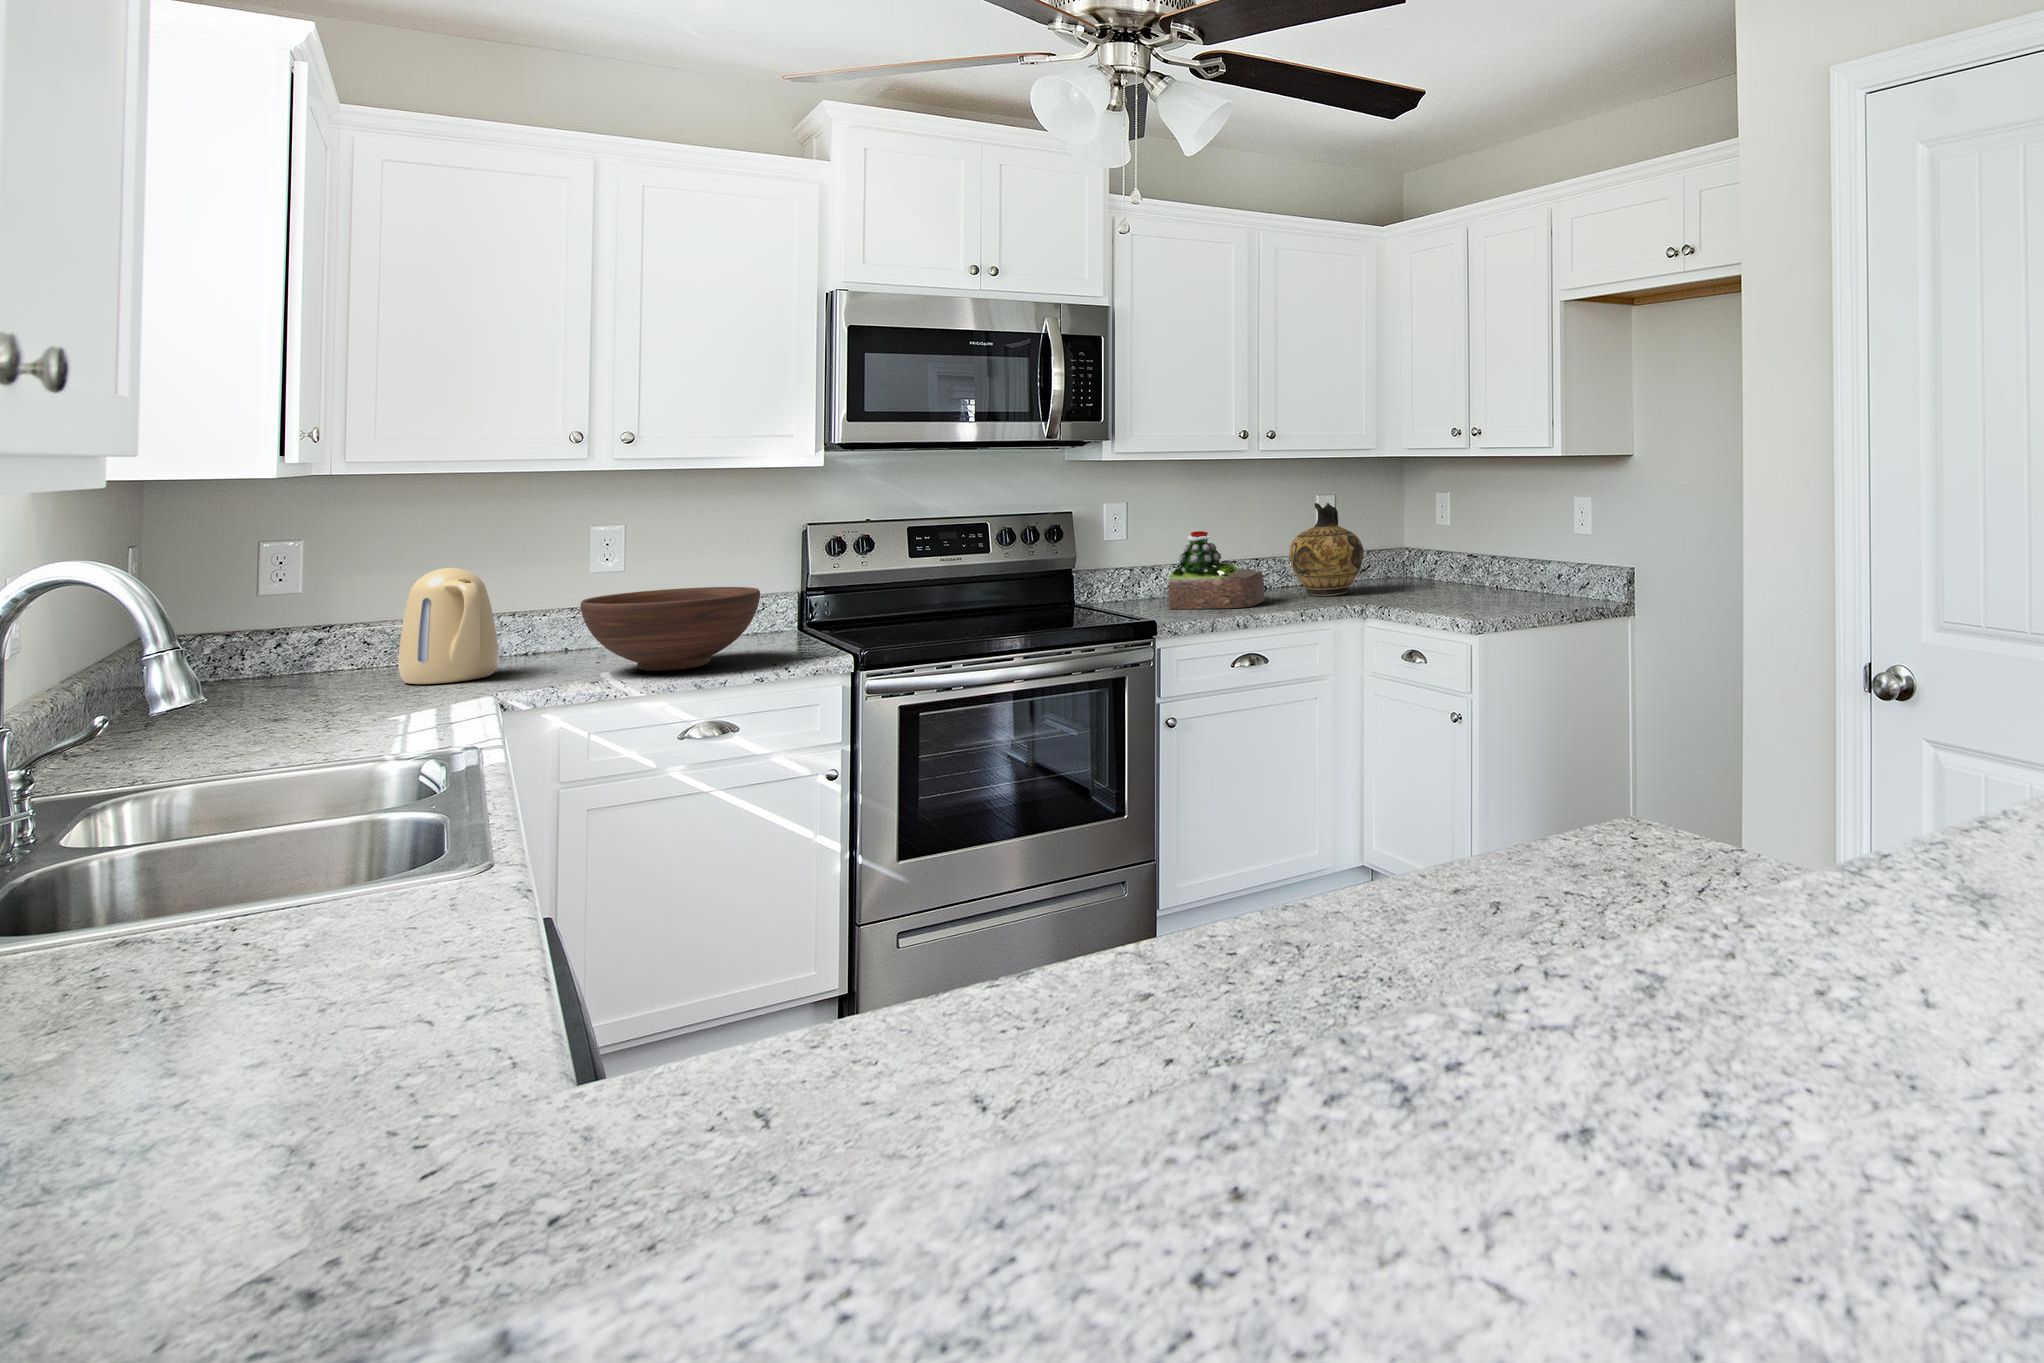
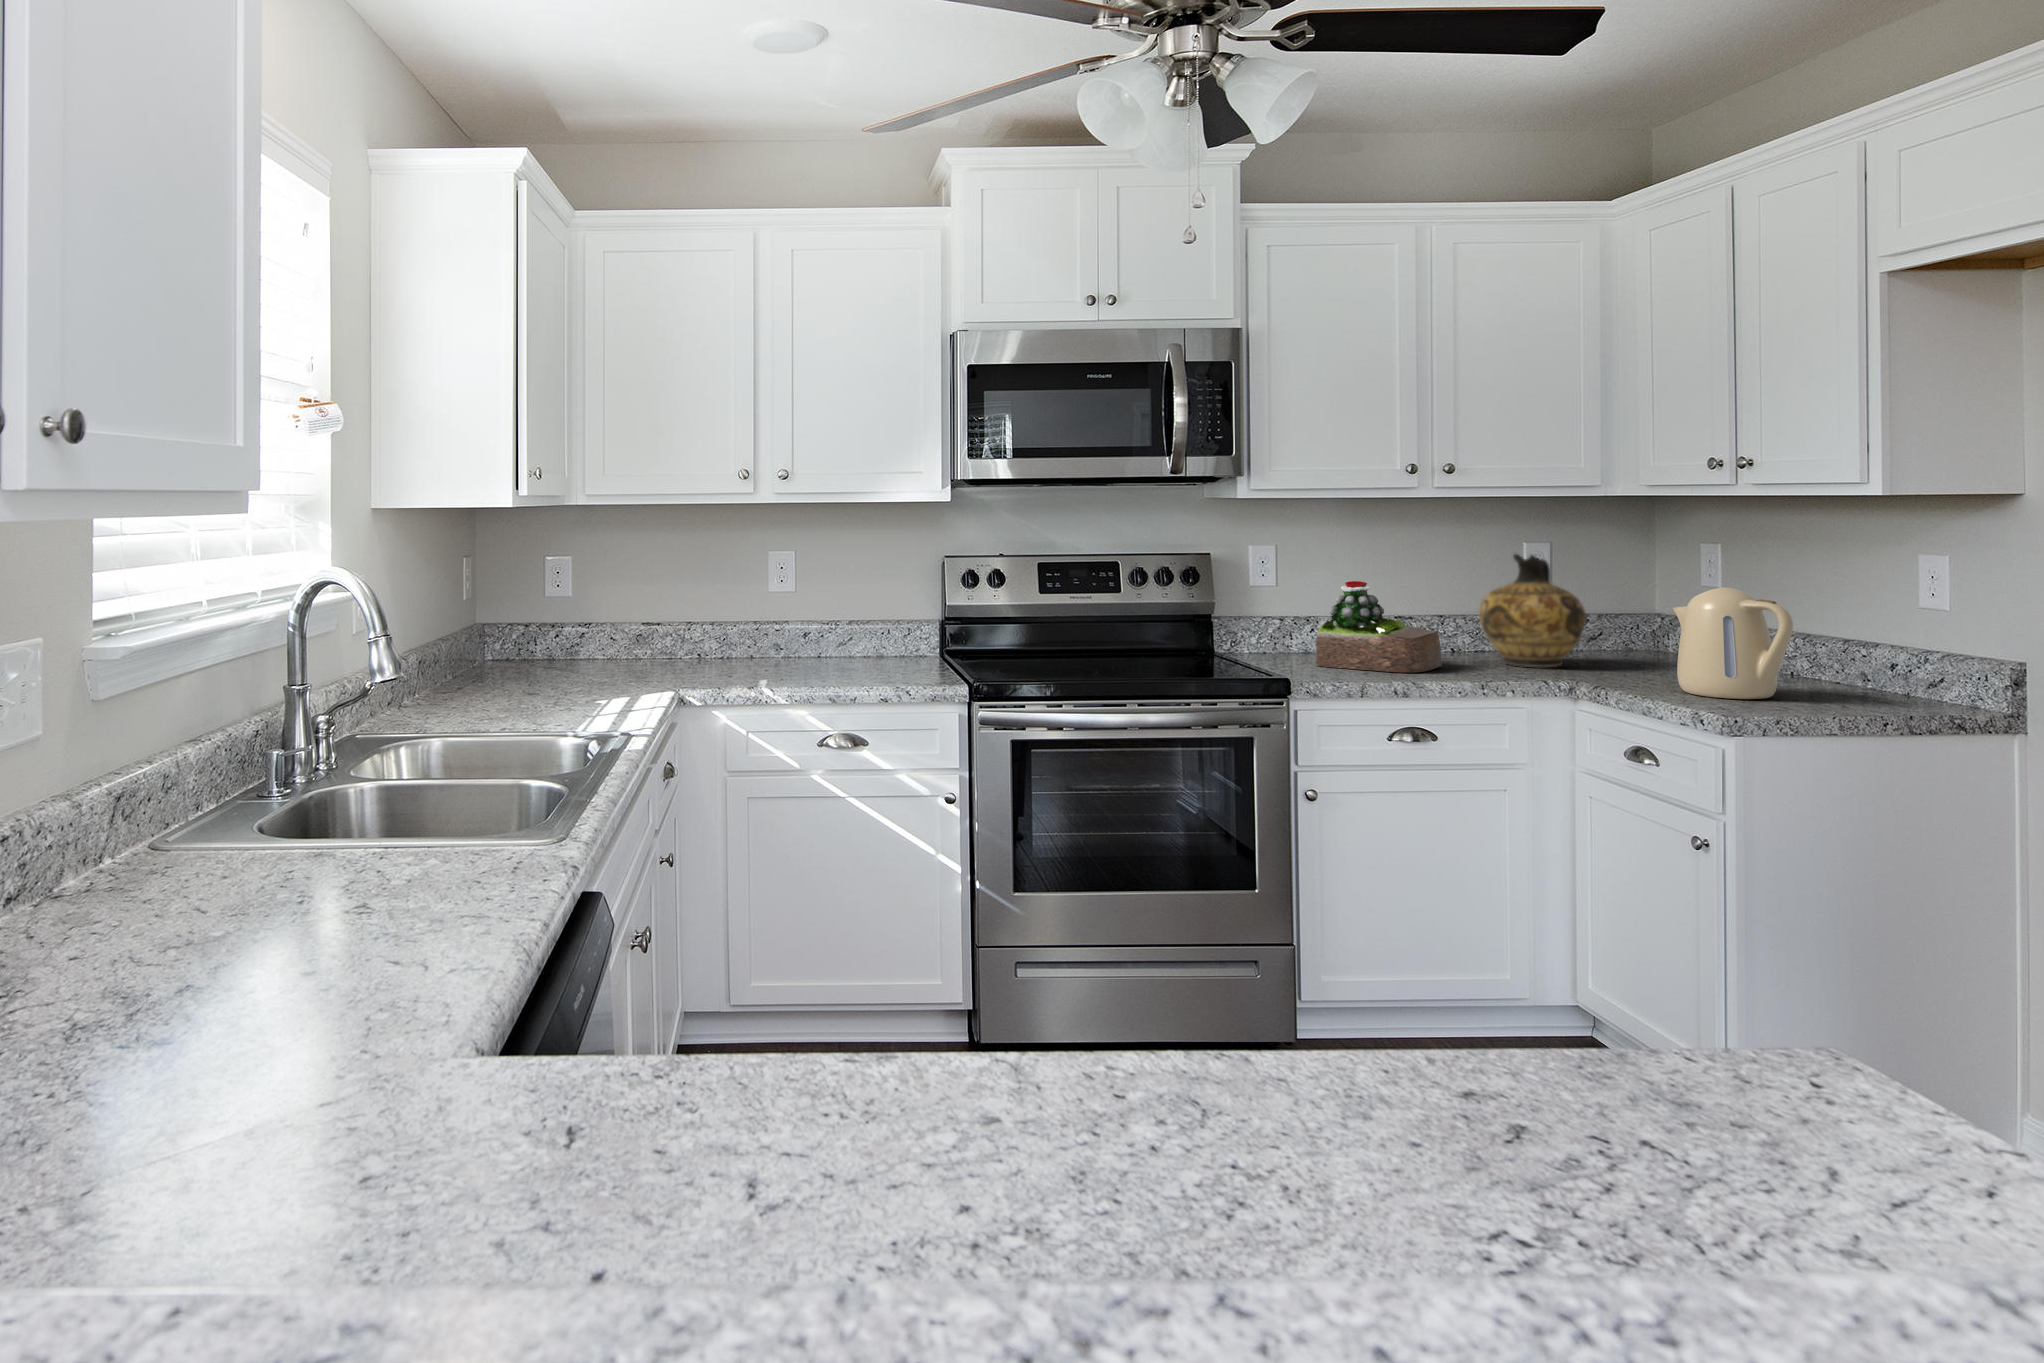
kettle: present [398,568,499,684] -> present [1673,587,1793,699]
fruit bowl: present [581,587,760,671] -> none [752,610,890,682]

